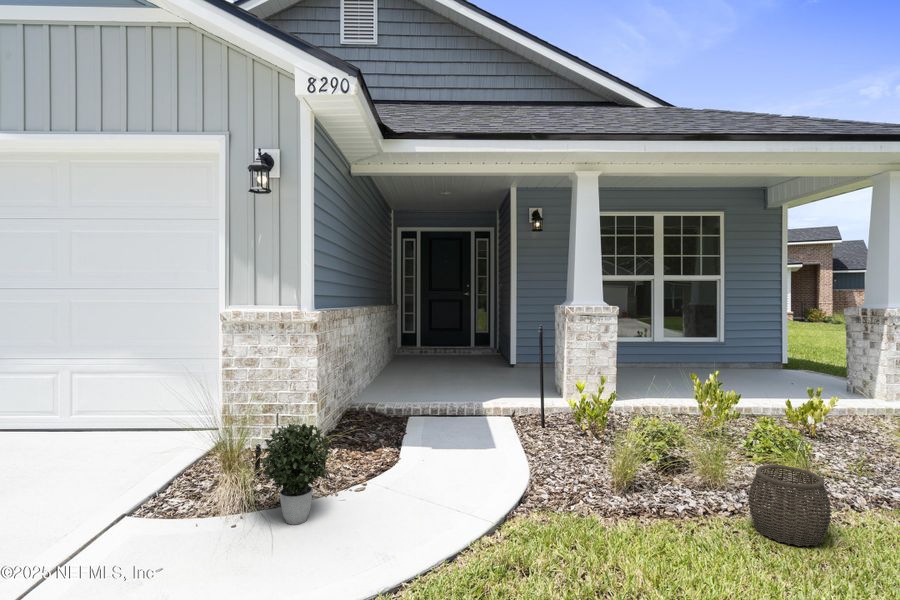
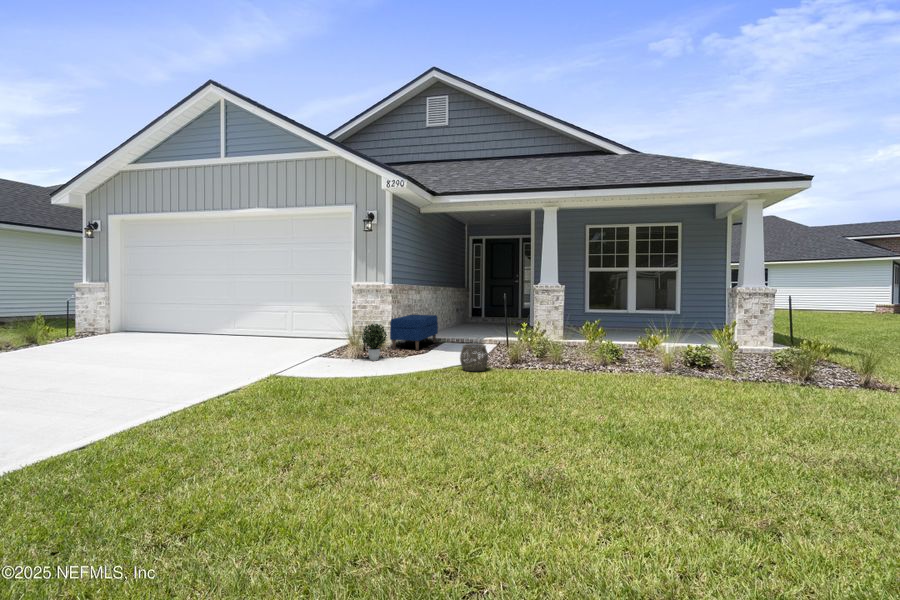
bench: none [316,367,400,457] -> present [390,315,438,350]
woven basket: present [748,465,832,547] -> present [460,344,488,371]

